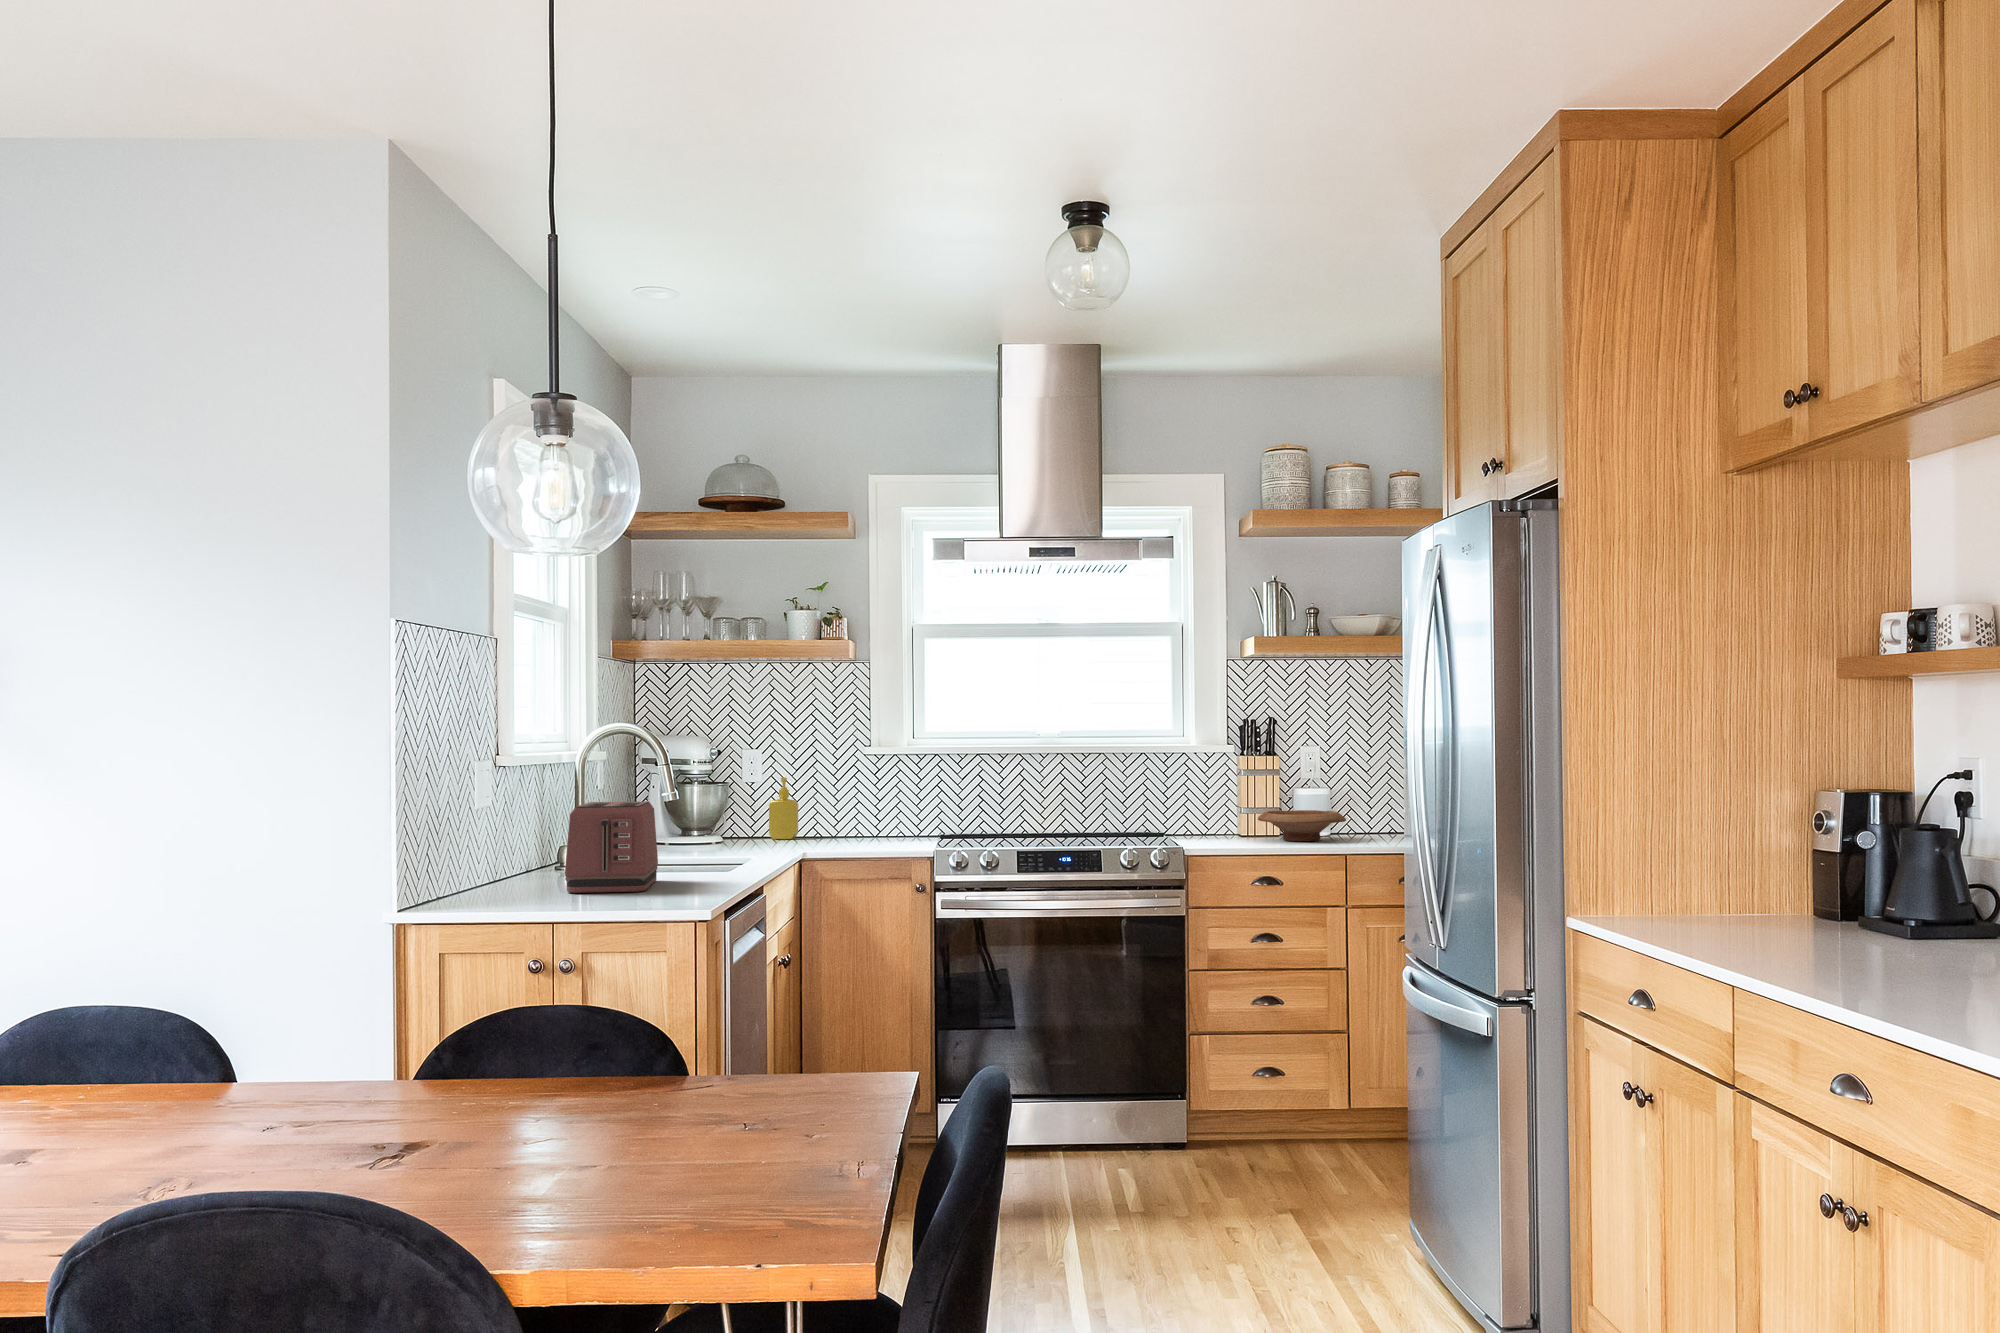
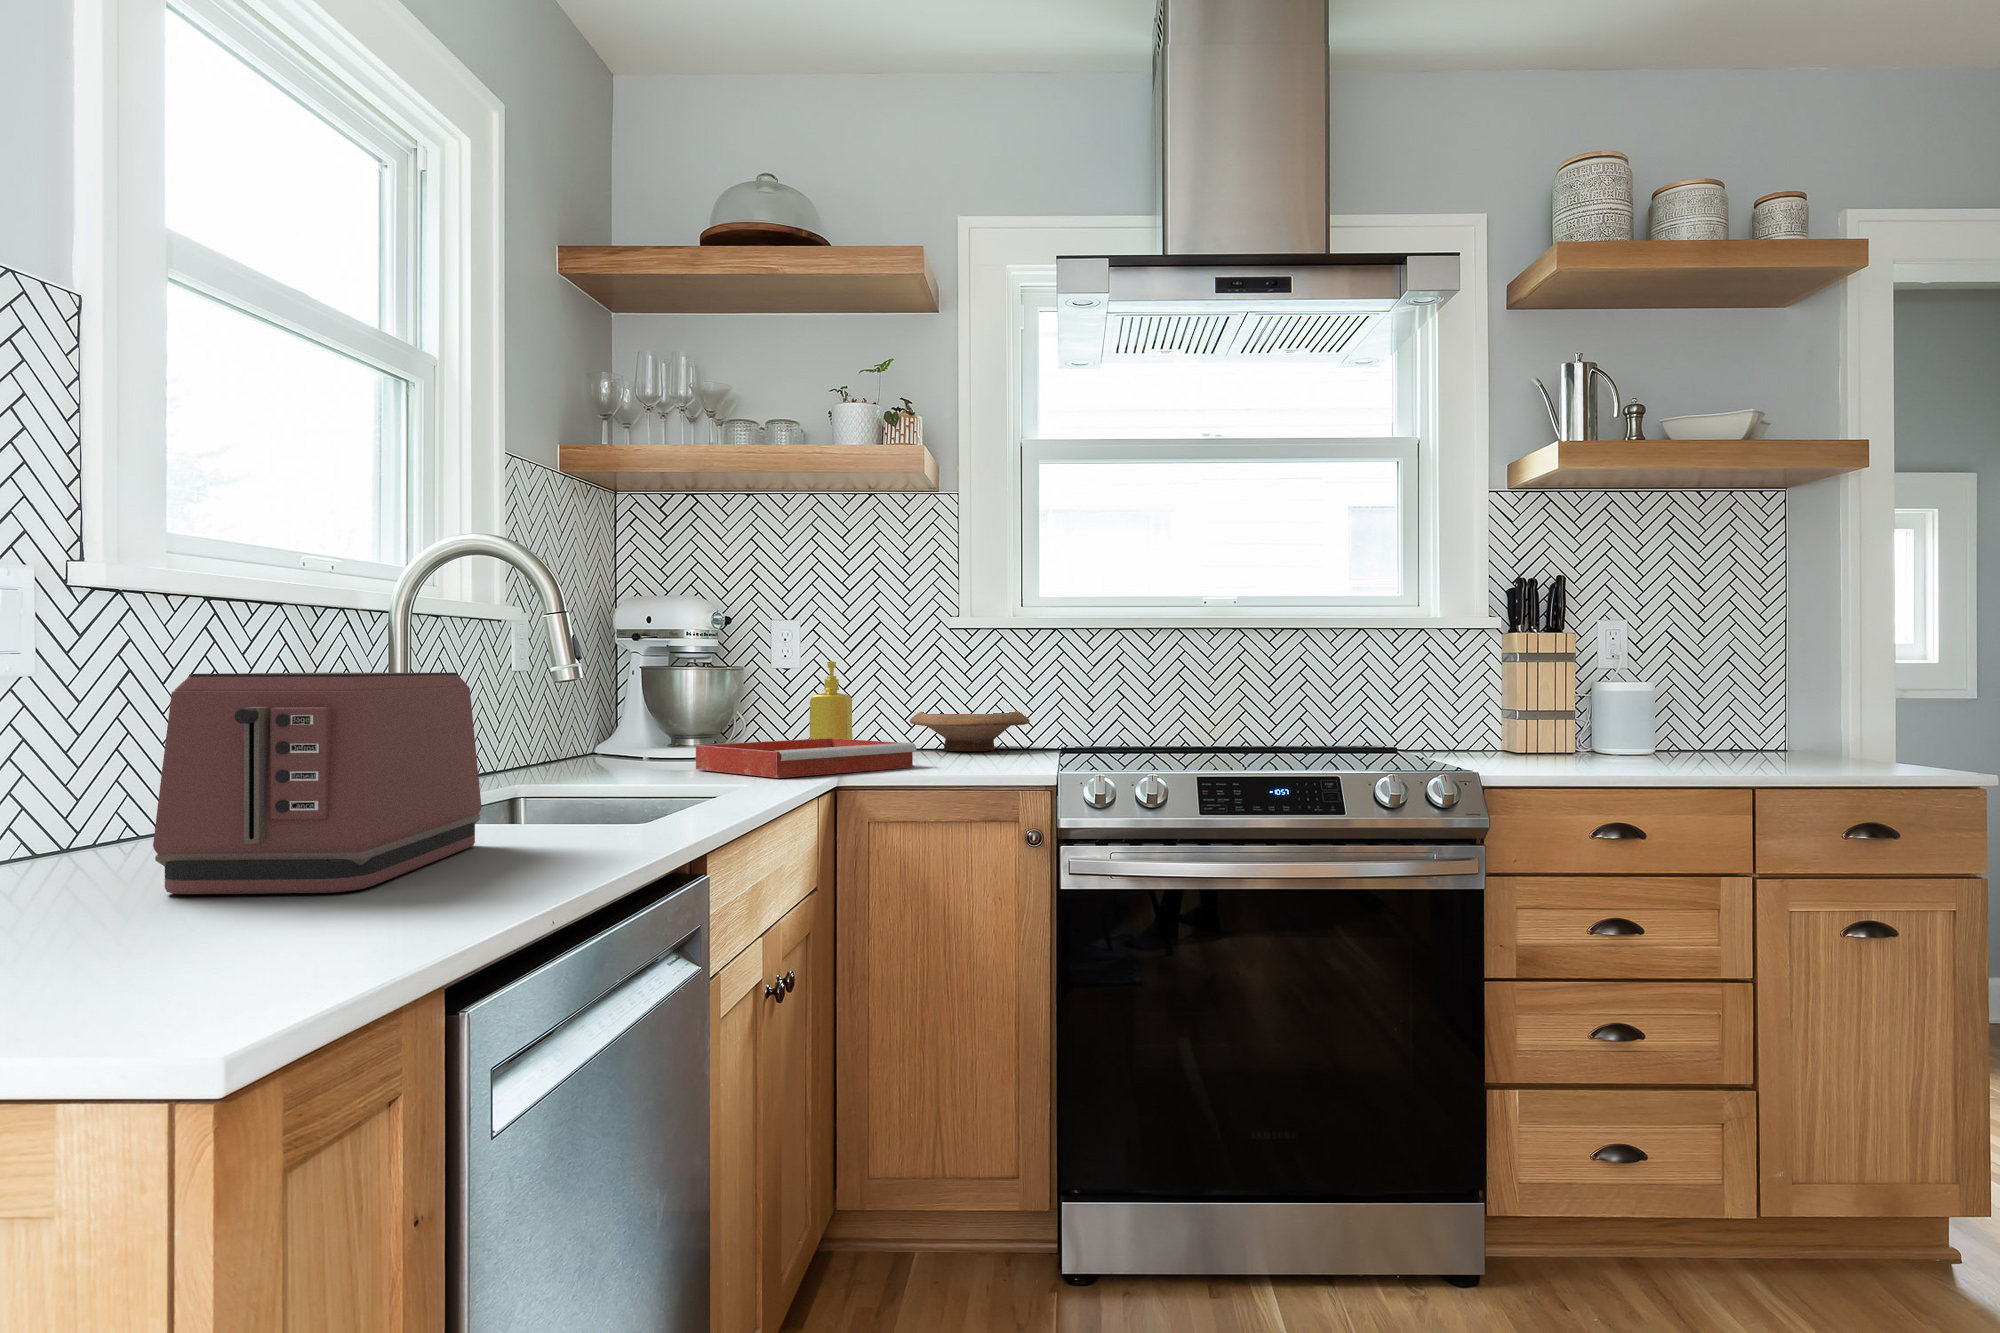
wooden bowl: present [1258,810,1346,841] -> present [910,711,1030,751]
tray: none [708,830,847,854] -> present [696,738,916,778]

